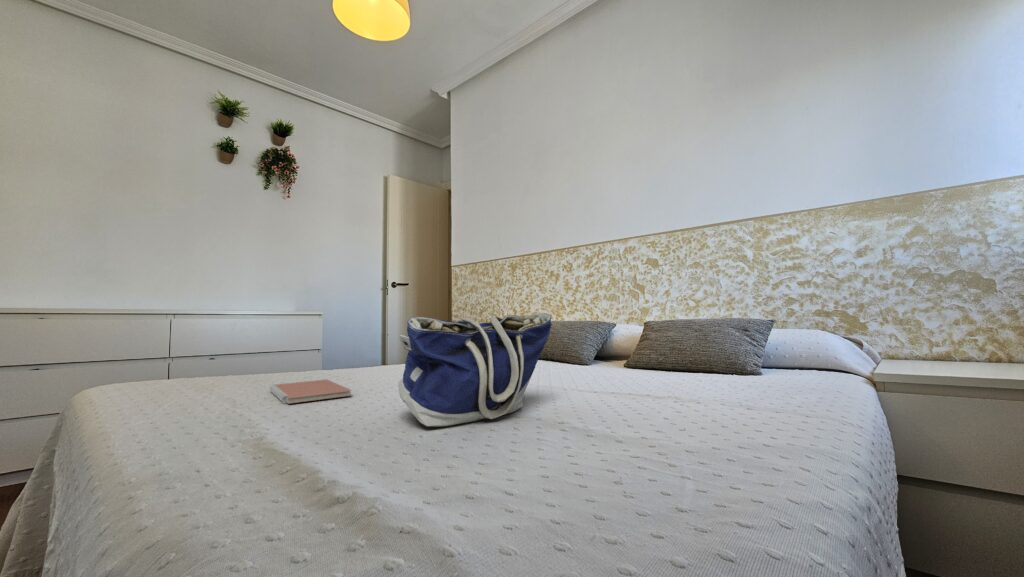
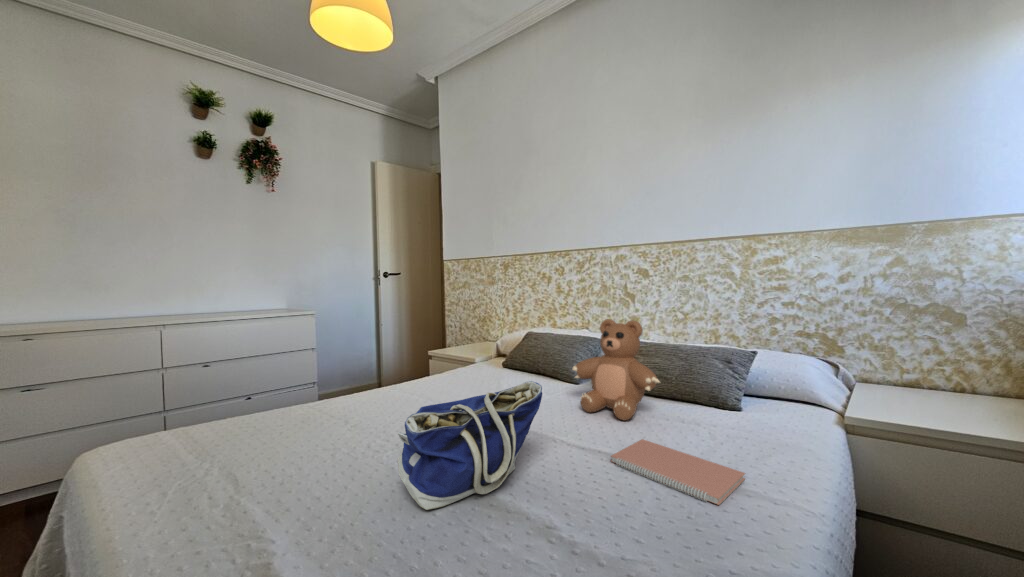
teddy bear: none [582,286,675,385] -> present [573,319,659,420]
notebook: present [270,380,351,404] -> present [611,439,745,505]

